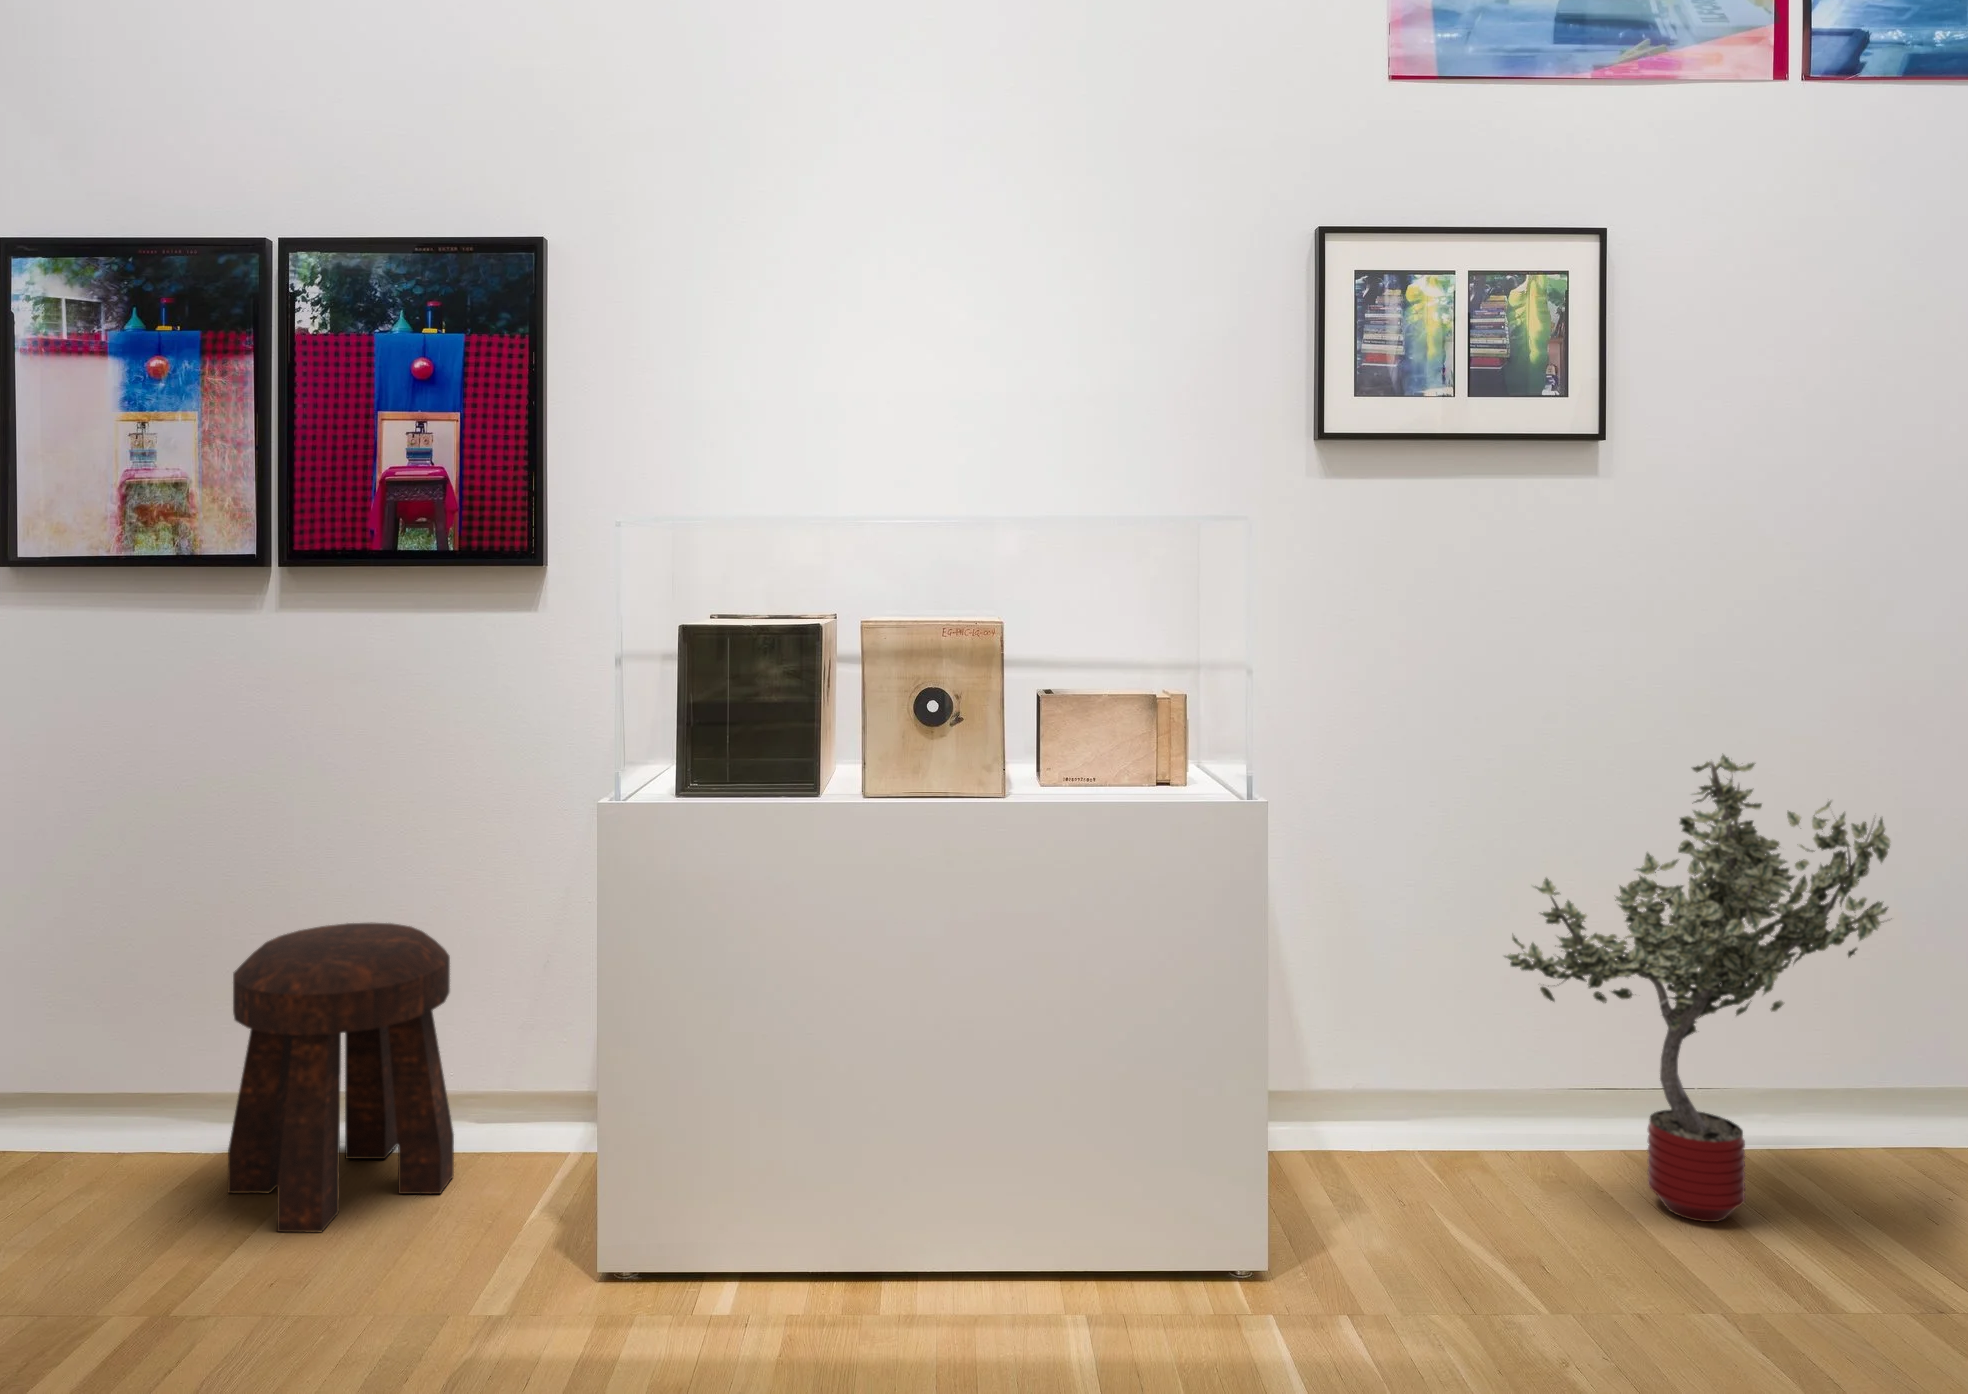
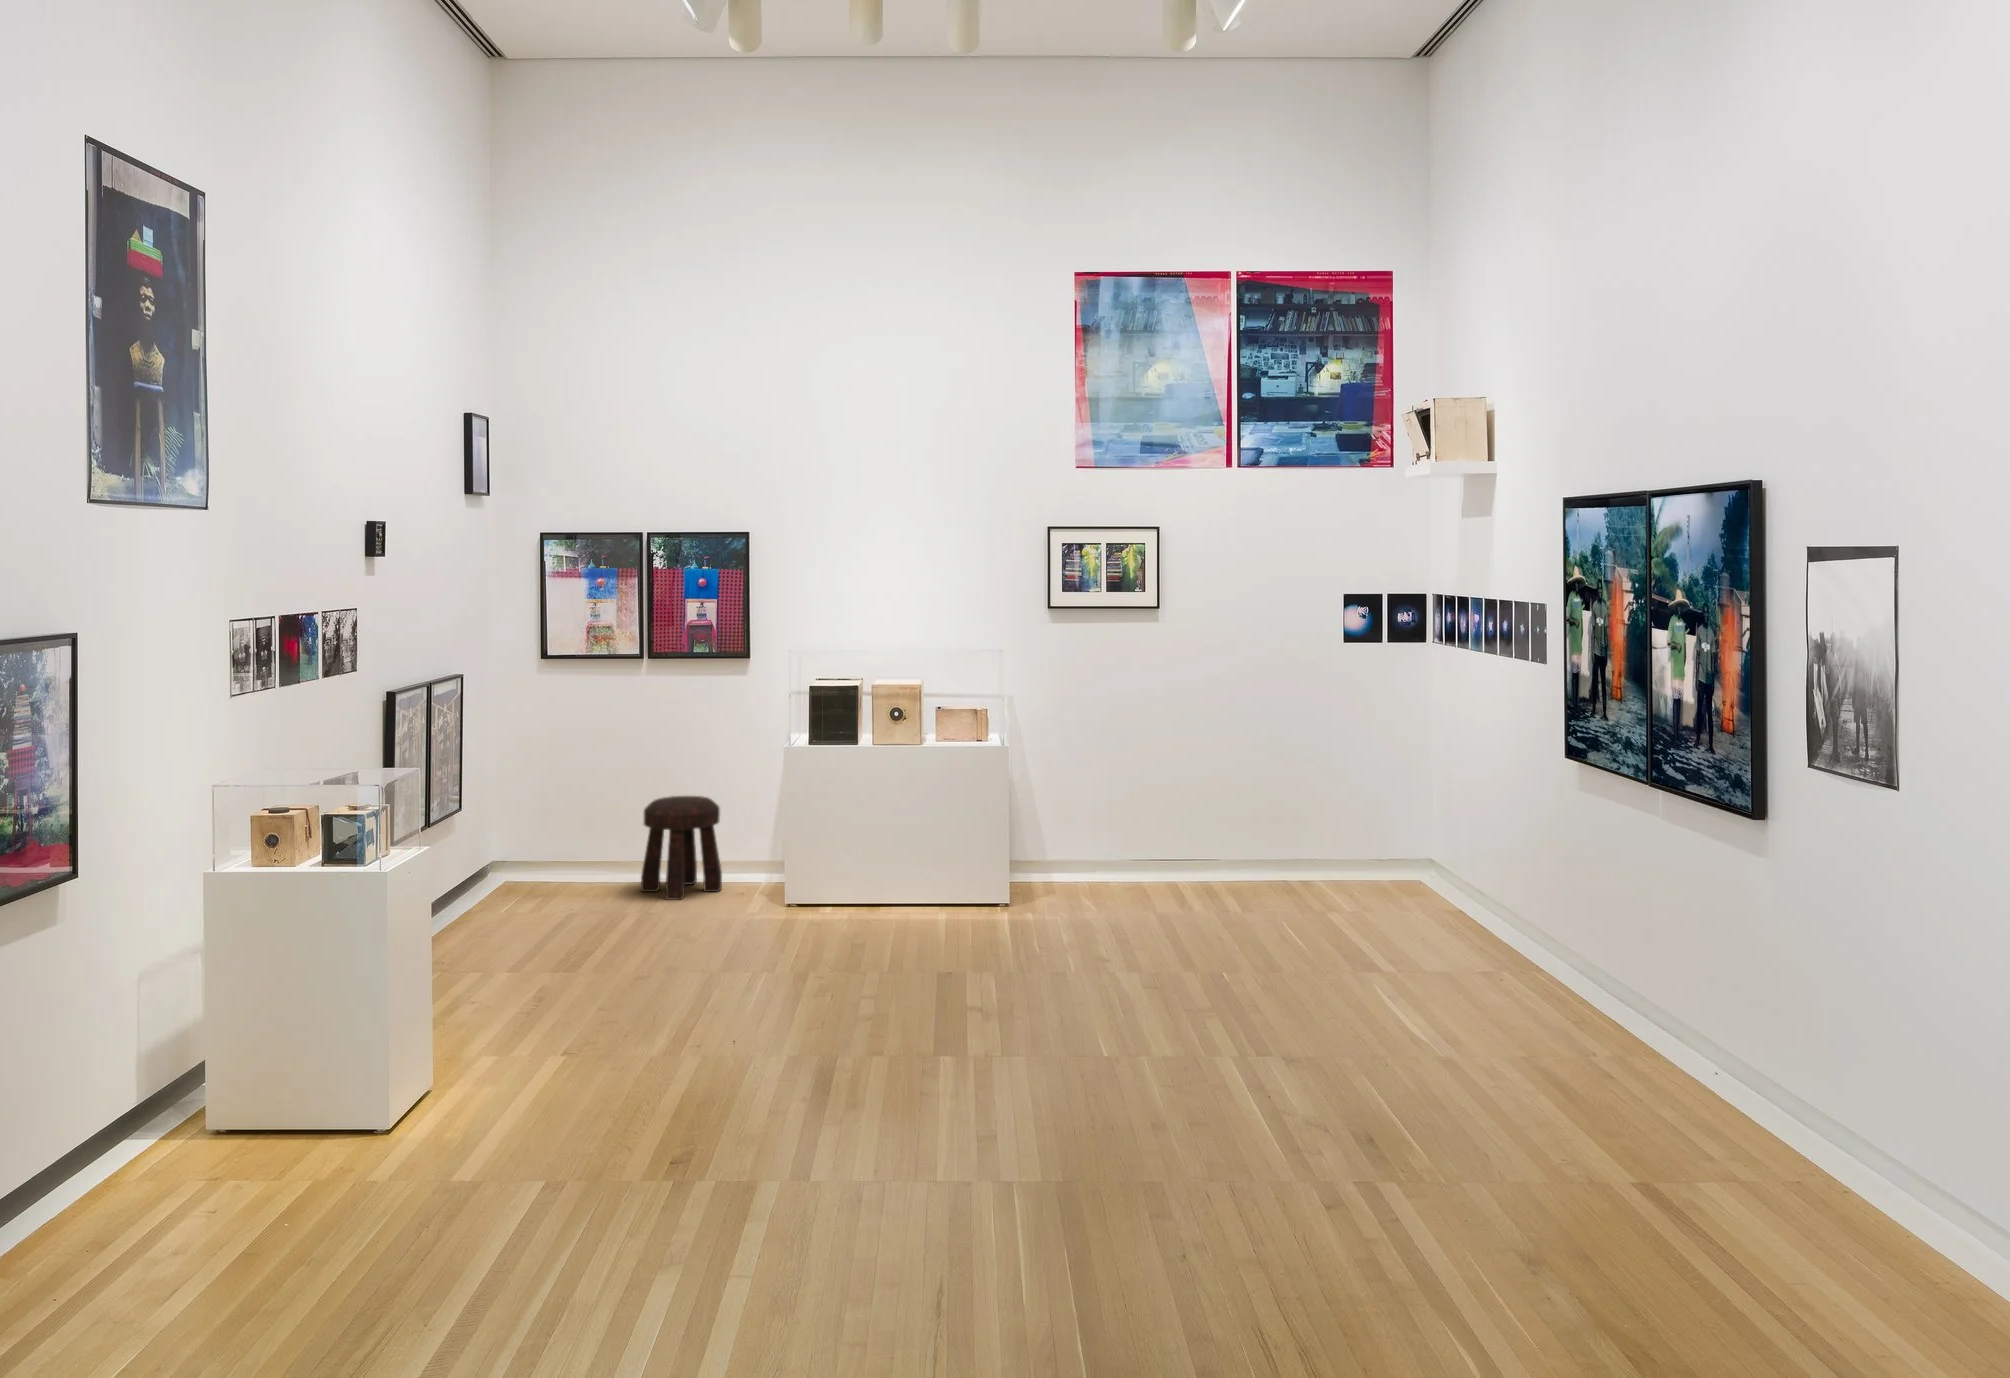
potted tree: present [1505,755,1891,1222] -> none [1106,728,1242,896]

